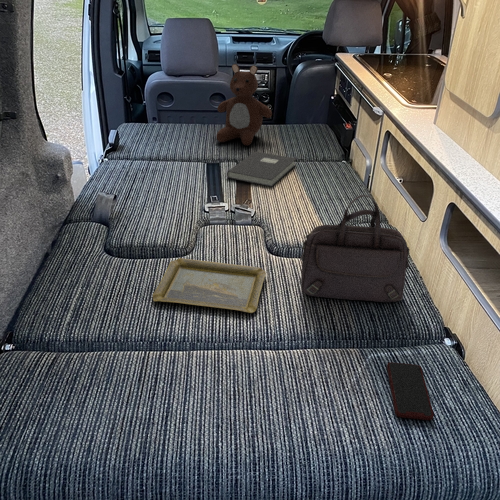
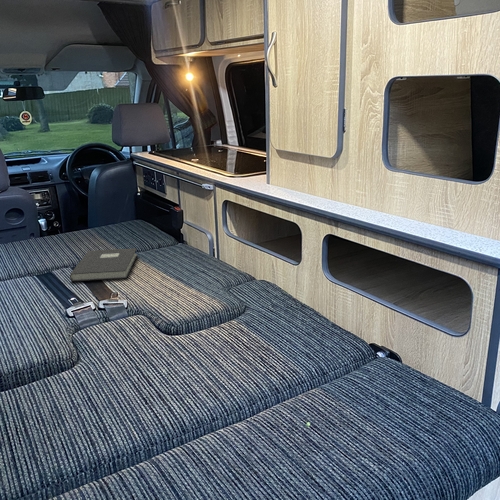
teddy bear: present [216,64,272,146] -> none [24,167,91,252]
handbag: present [300,195,409,302] -> none [221,236,324,357]
tray: present [153,258,266,313] -> none [66,348,199,421]
smartphone: present [387,362,434,420] -> none [355,379,426,428]

